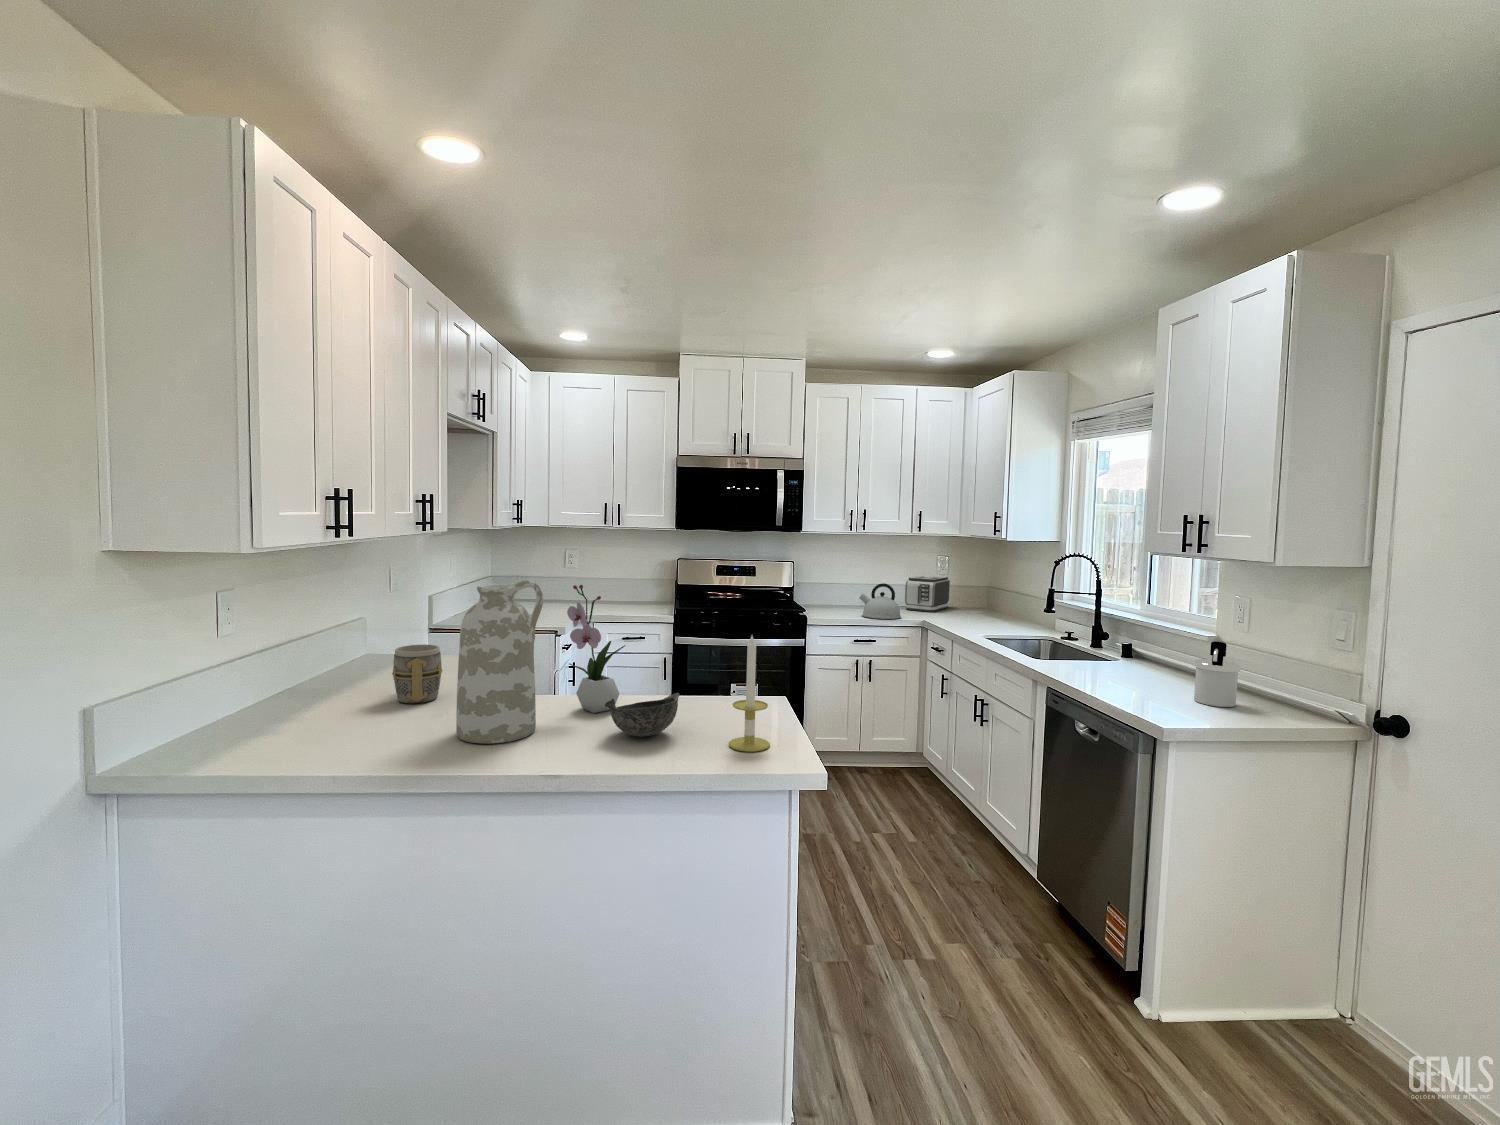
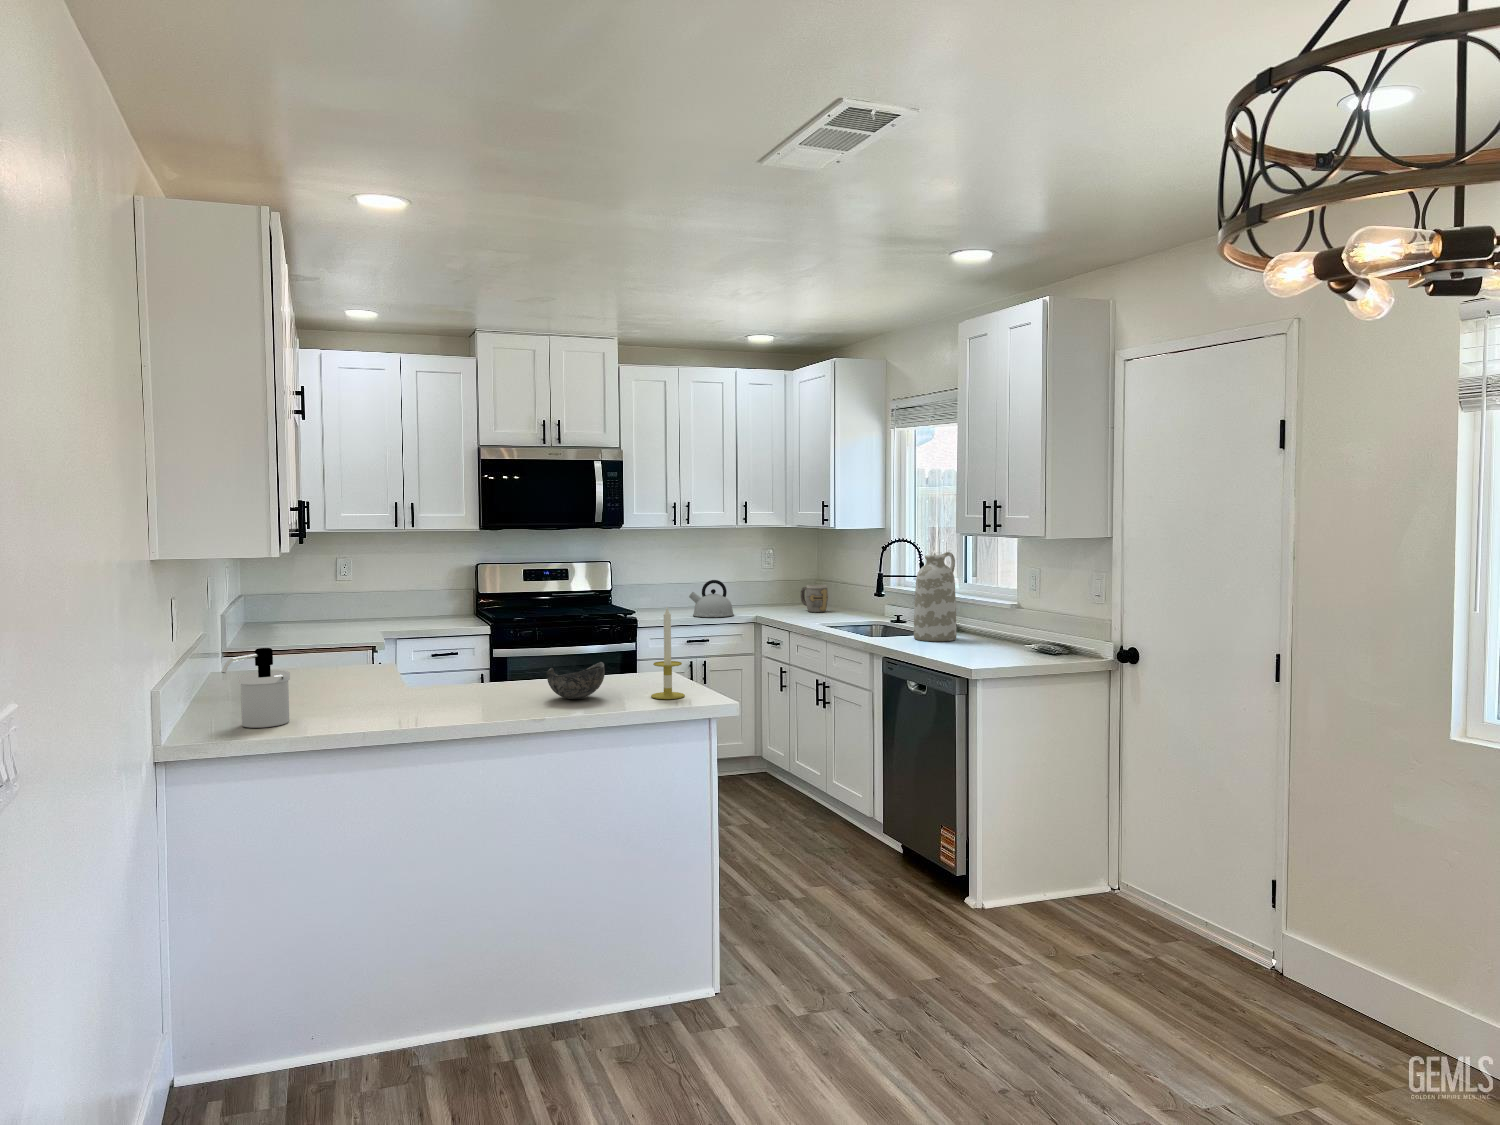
toaster: present [905,575,950,612] -> none [733,571,778,609]
vase: present [456,580,543,744] -> present [914,552,957,641]
flower arrangement: present [567,585,626,713] -> none [487,577,539,691]
soap dispenser: present [1194,641,1240,707] -> present [221,648,290,728]
mug: present [392,644,442,704] -> present [801,585,828,612]

